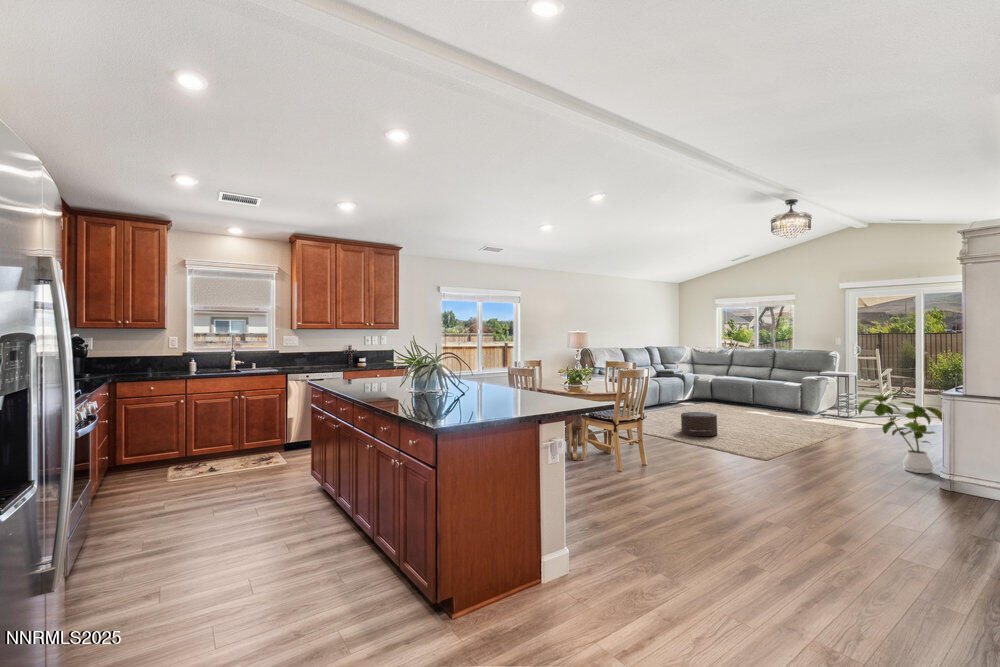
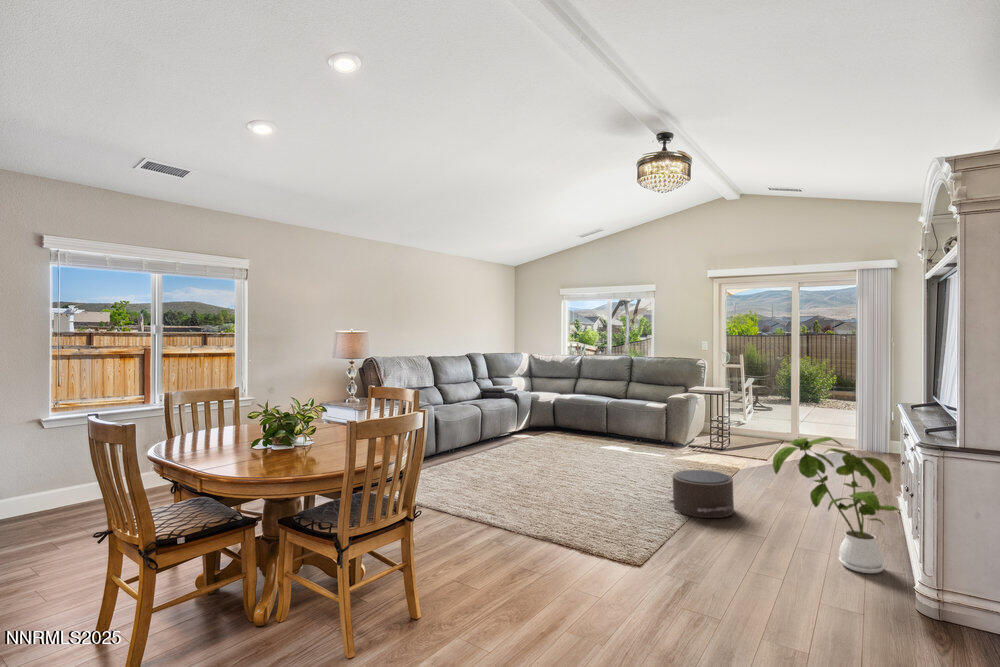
pouf: present [681,412,717,436] -> present [667,470,734,518]

